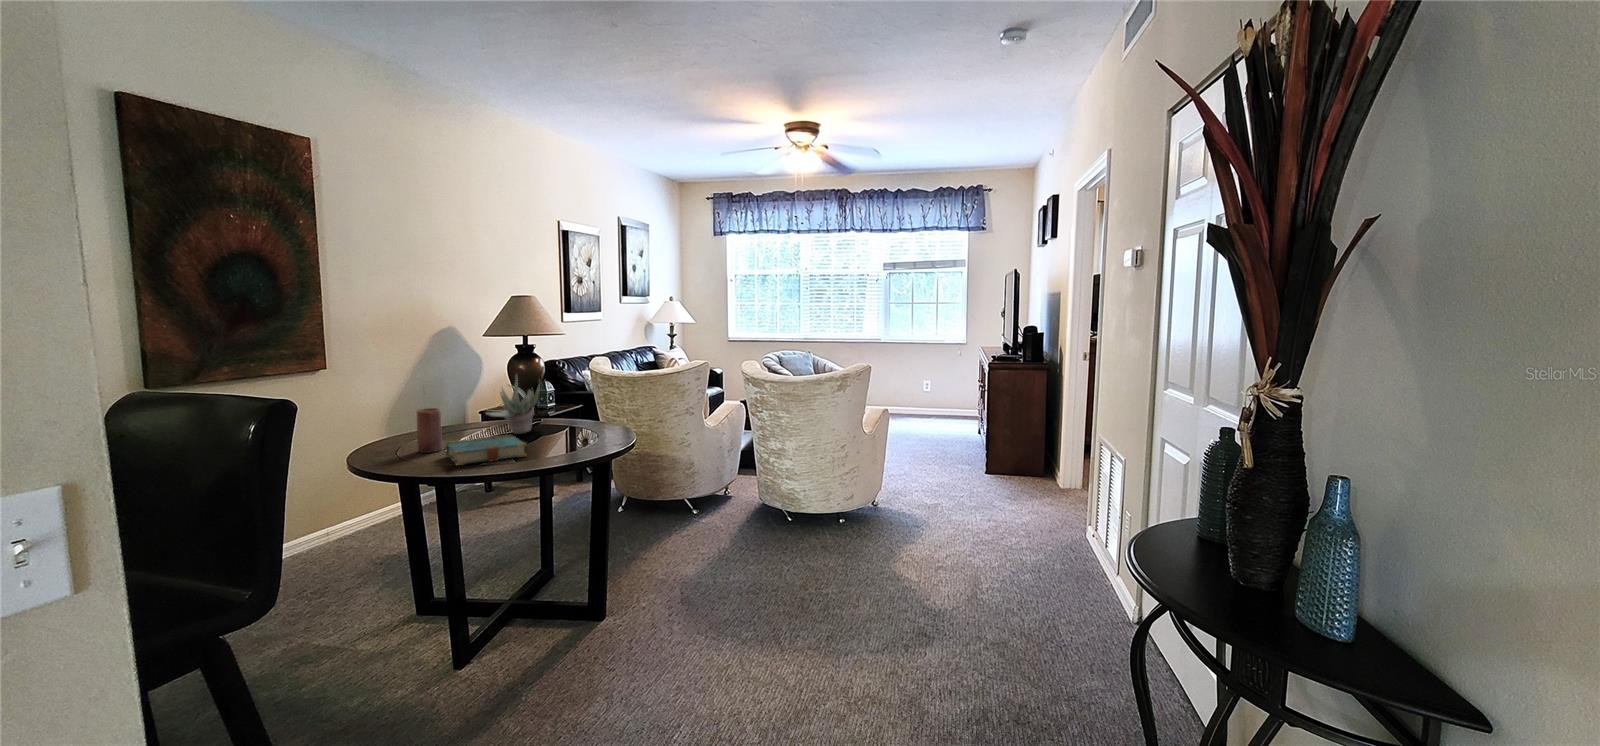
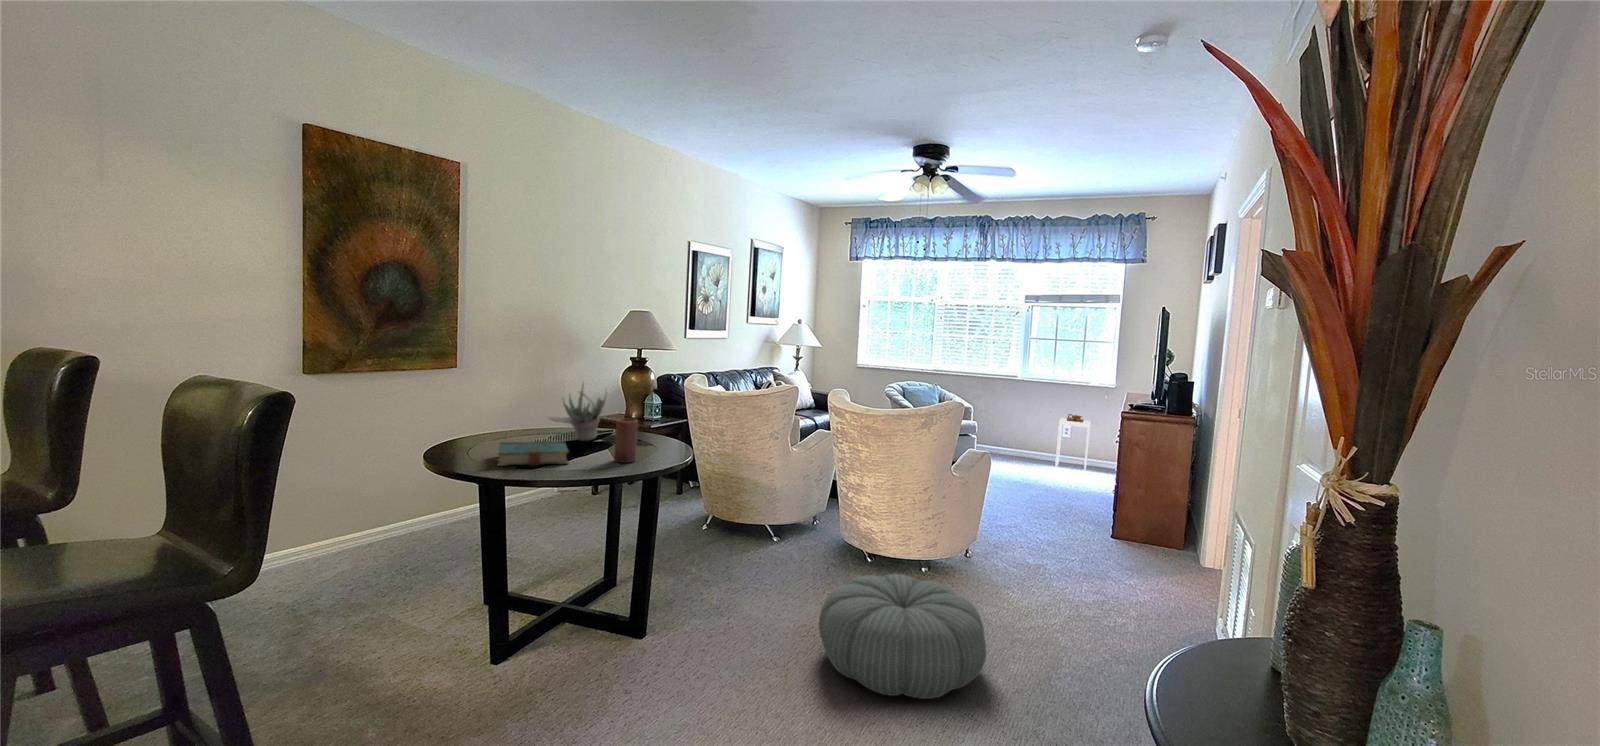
side table: none [921,370,948,420] -> present [1055,414,1091,472]
candle: present [417,408,442,453] -> present [614,418,638,463]
pouf: none [775,523,922,624] -> present [819,574,986,699]

